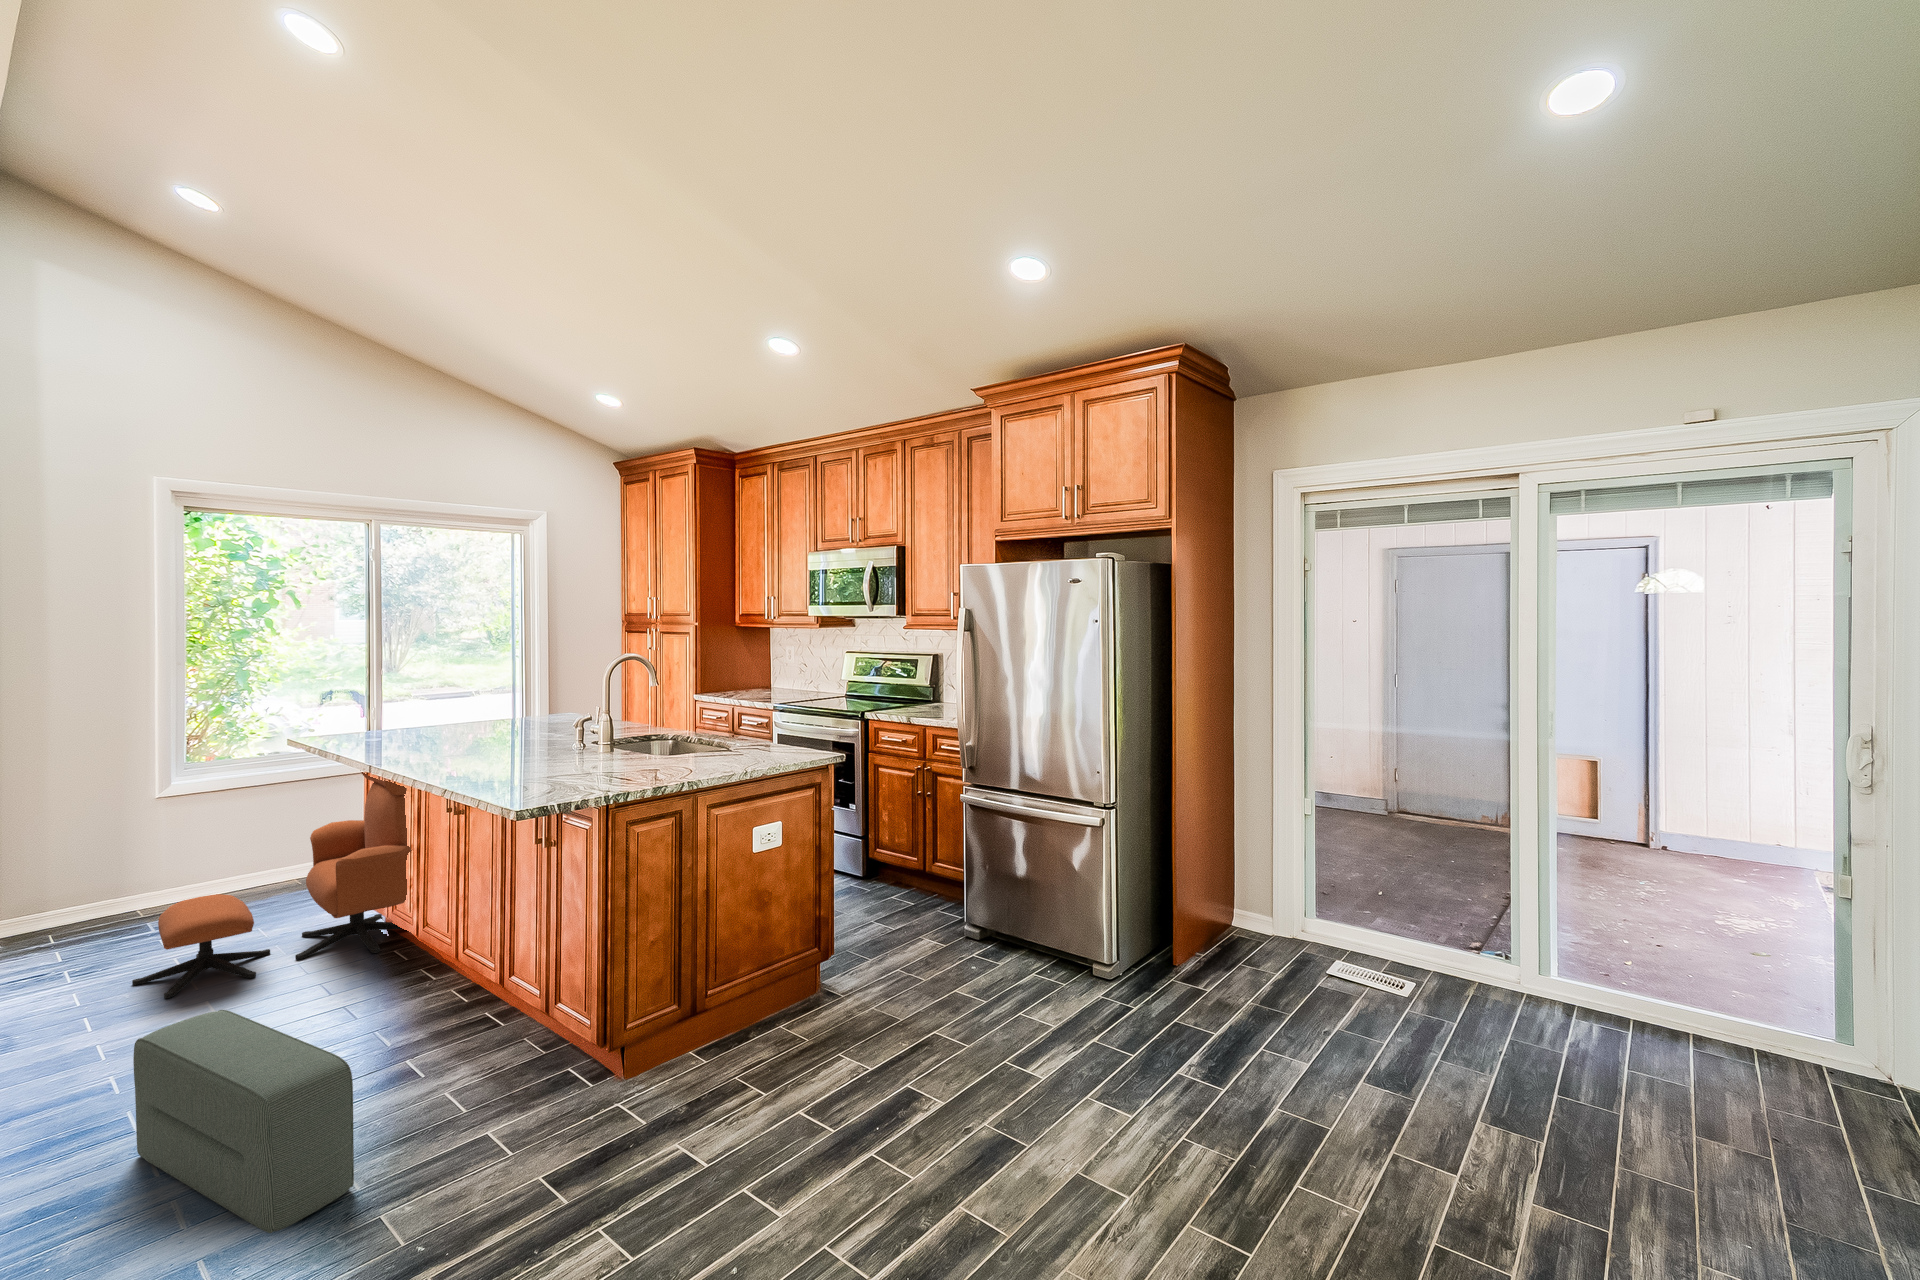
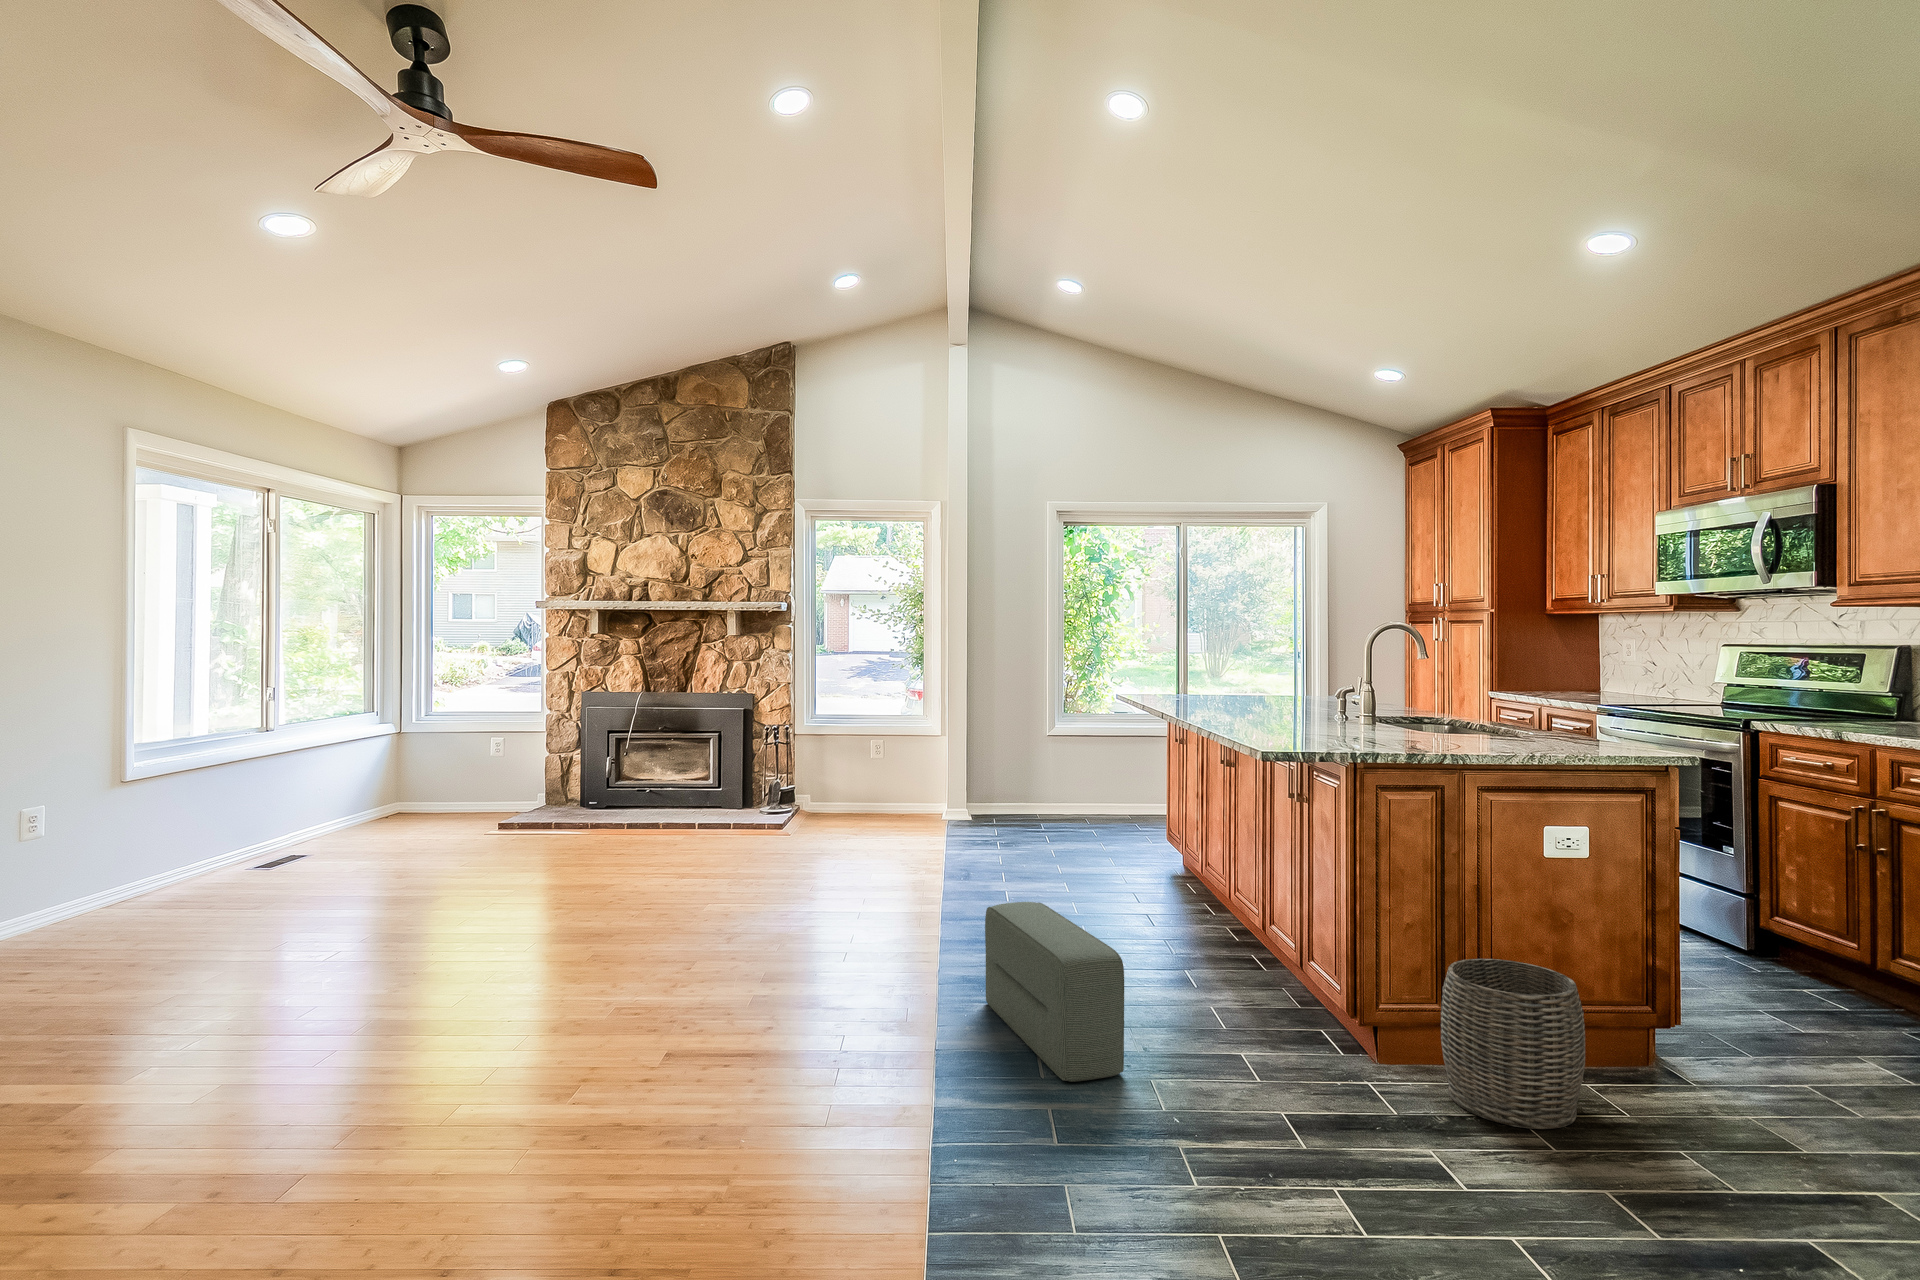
lounge chair: present [132,772,412,998] -> none [988,727,1194,914]
woven basket: none [678,945,784,1089] -> present [1441,959,1585,1129]

